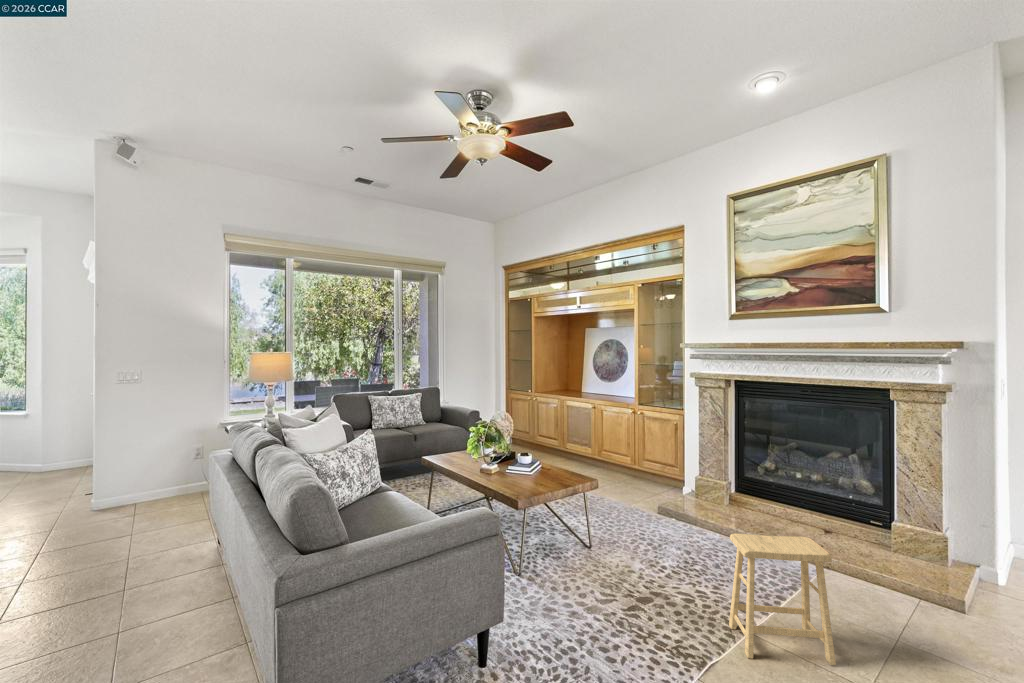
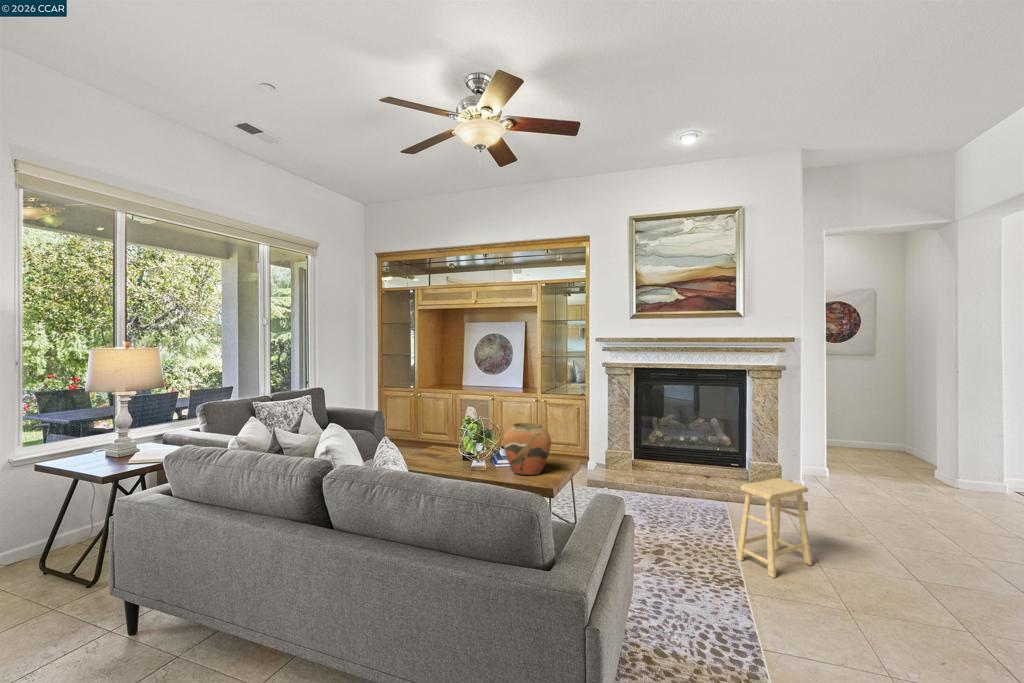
vase: none [495,431,534,482] -> present [503,423,551,475]

